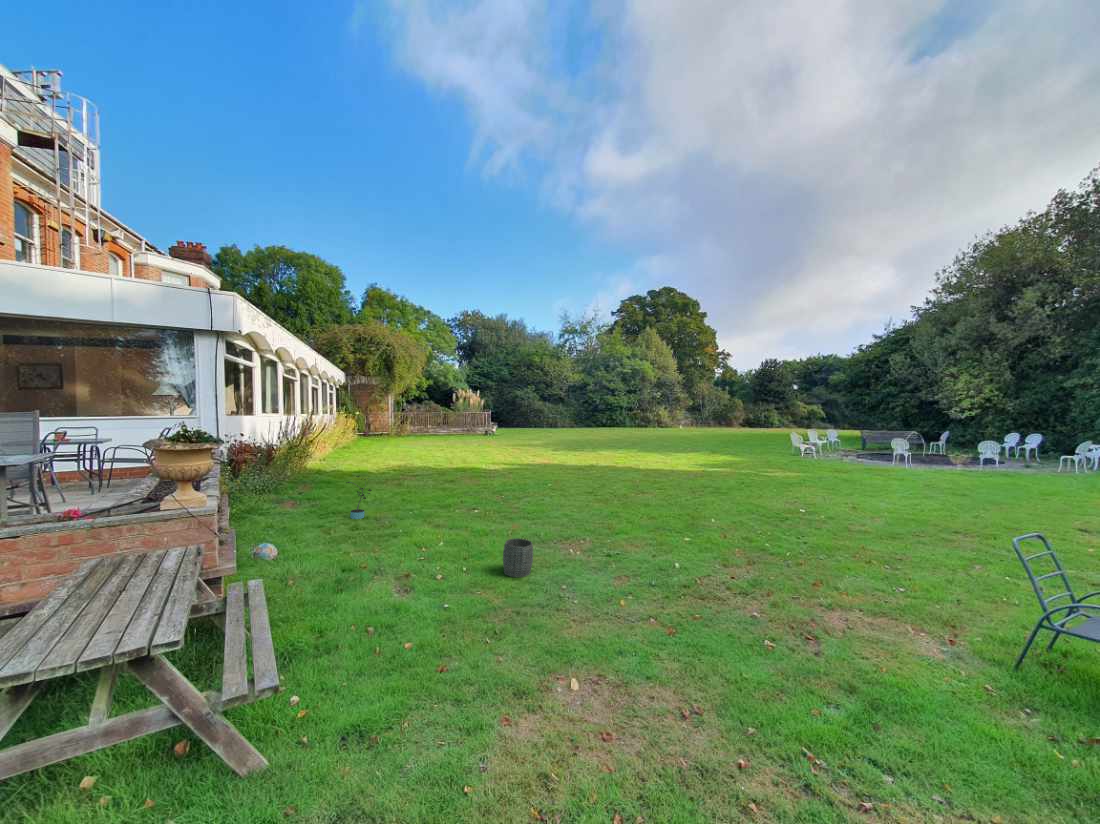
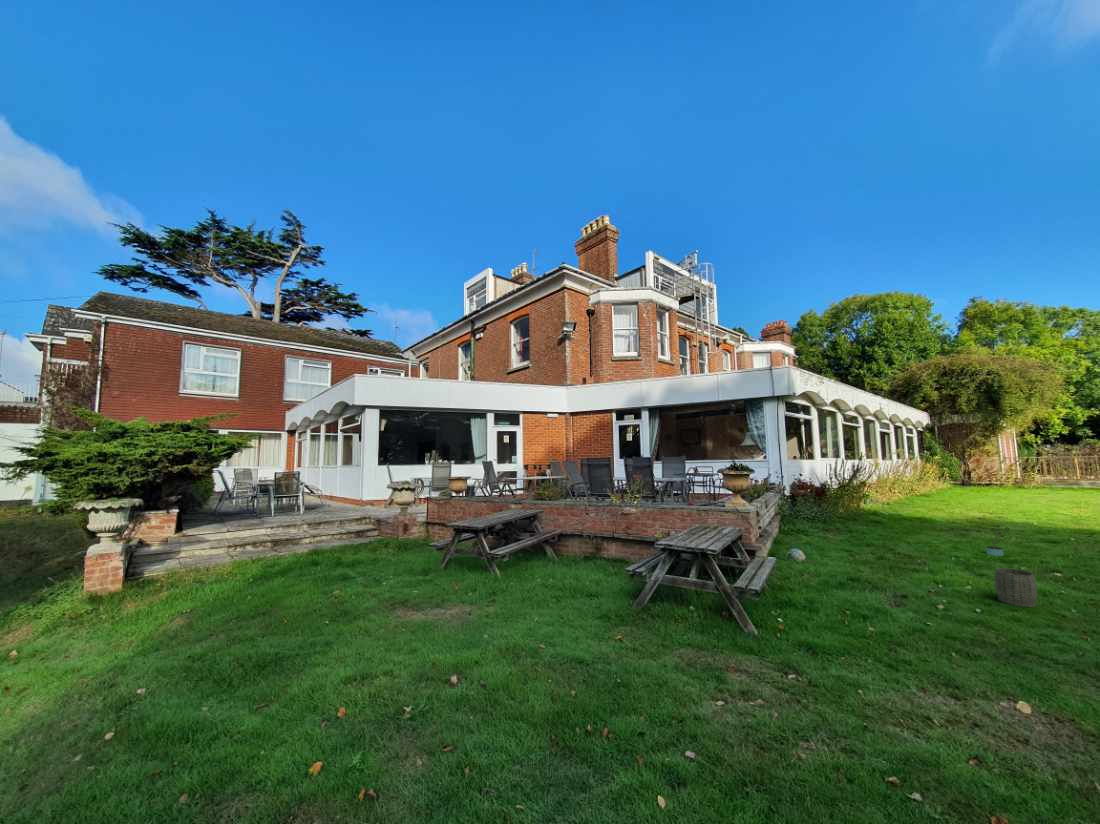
potted plant: present [346,476,371,519] -> present [977,514,1009,556]

